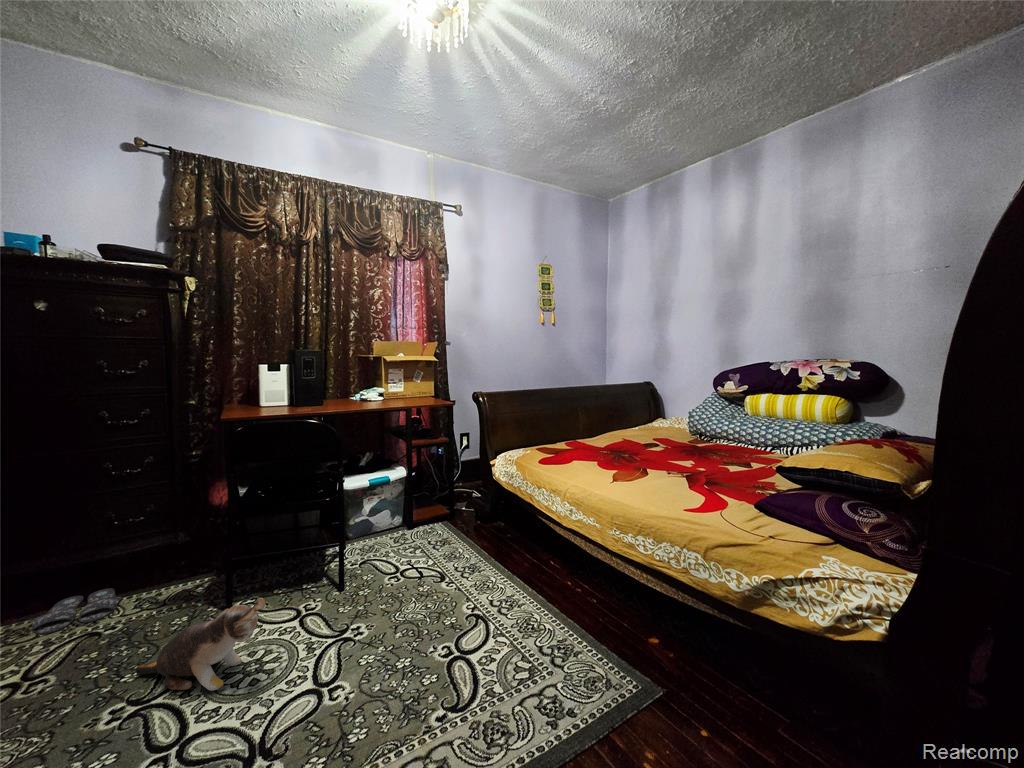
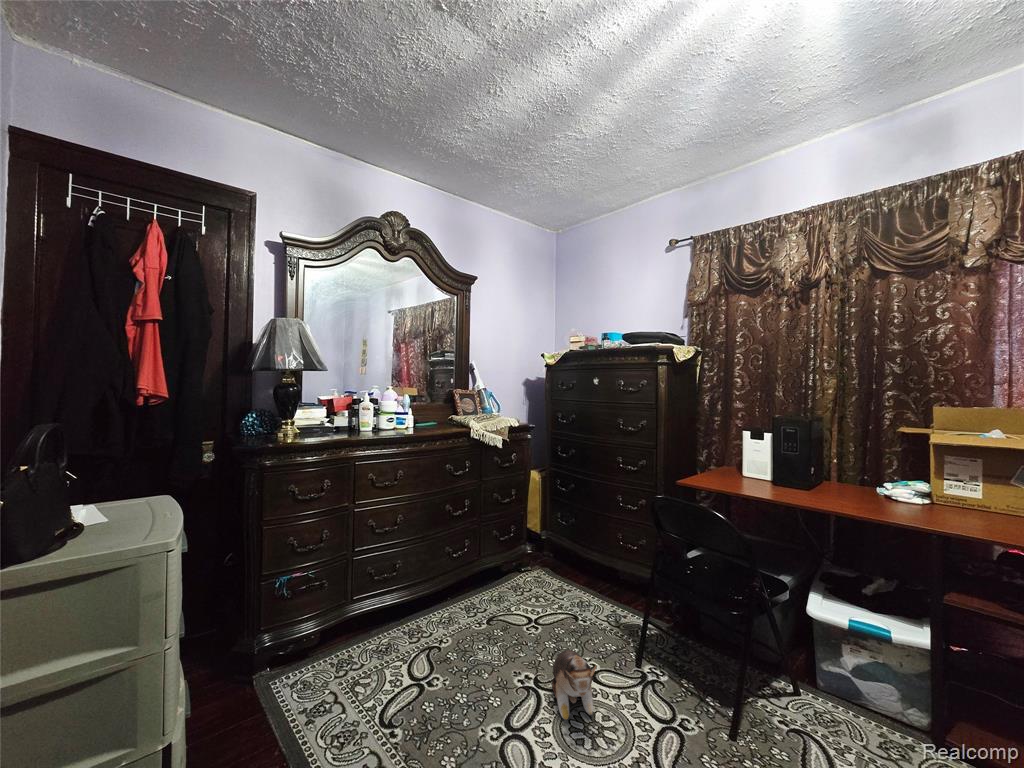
slippers: present [32,588,121,634] -> none [566,582,613,608]

